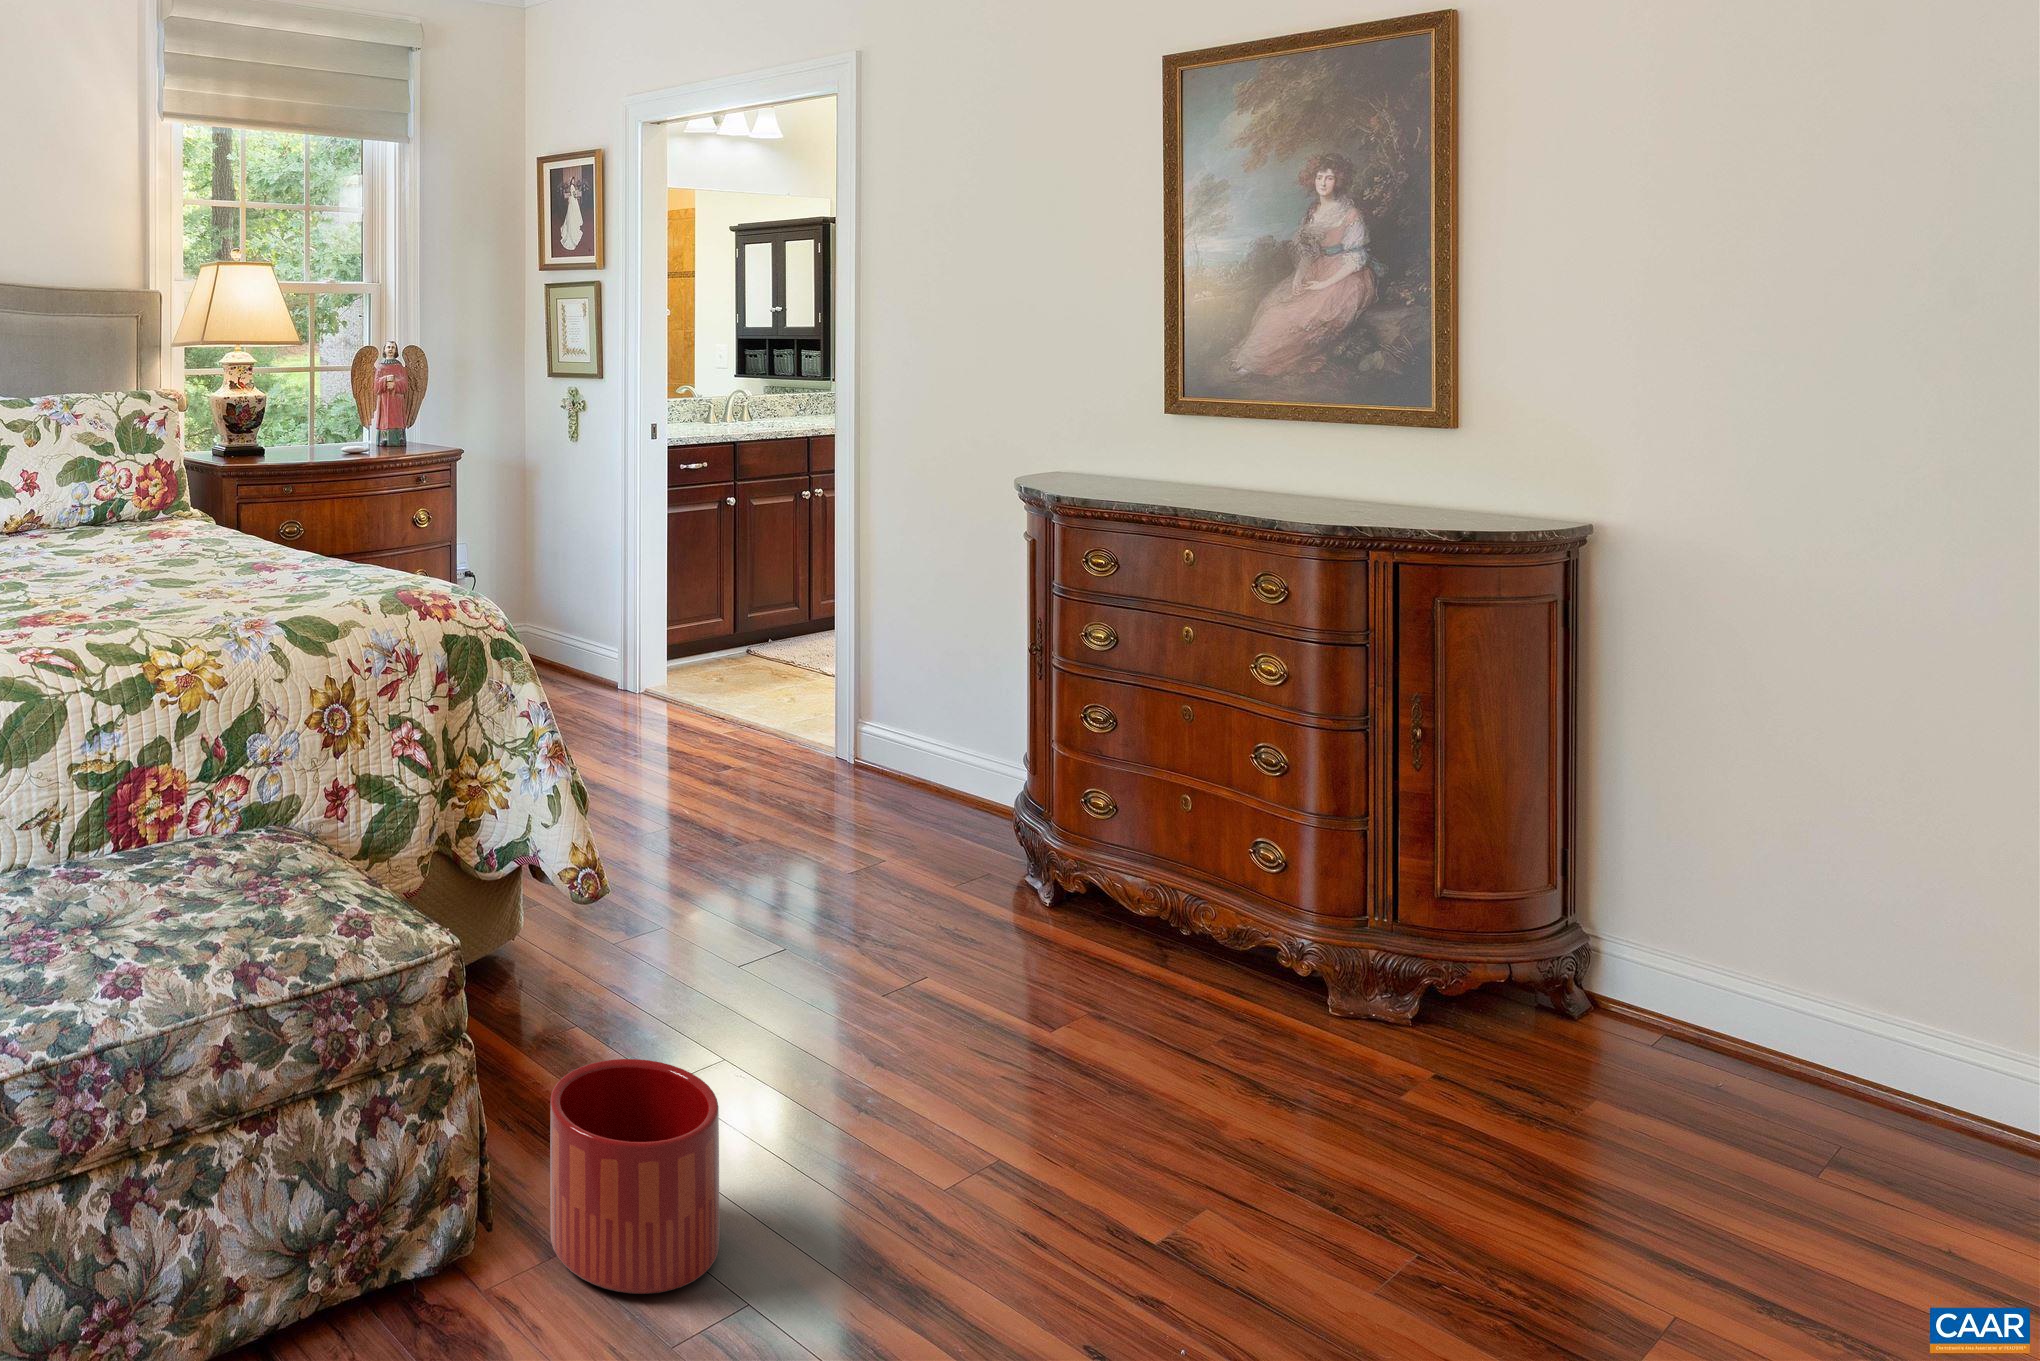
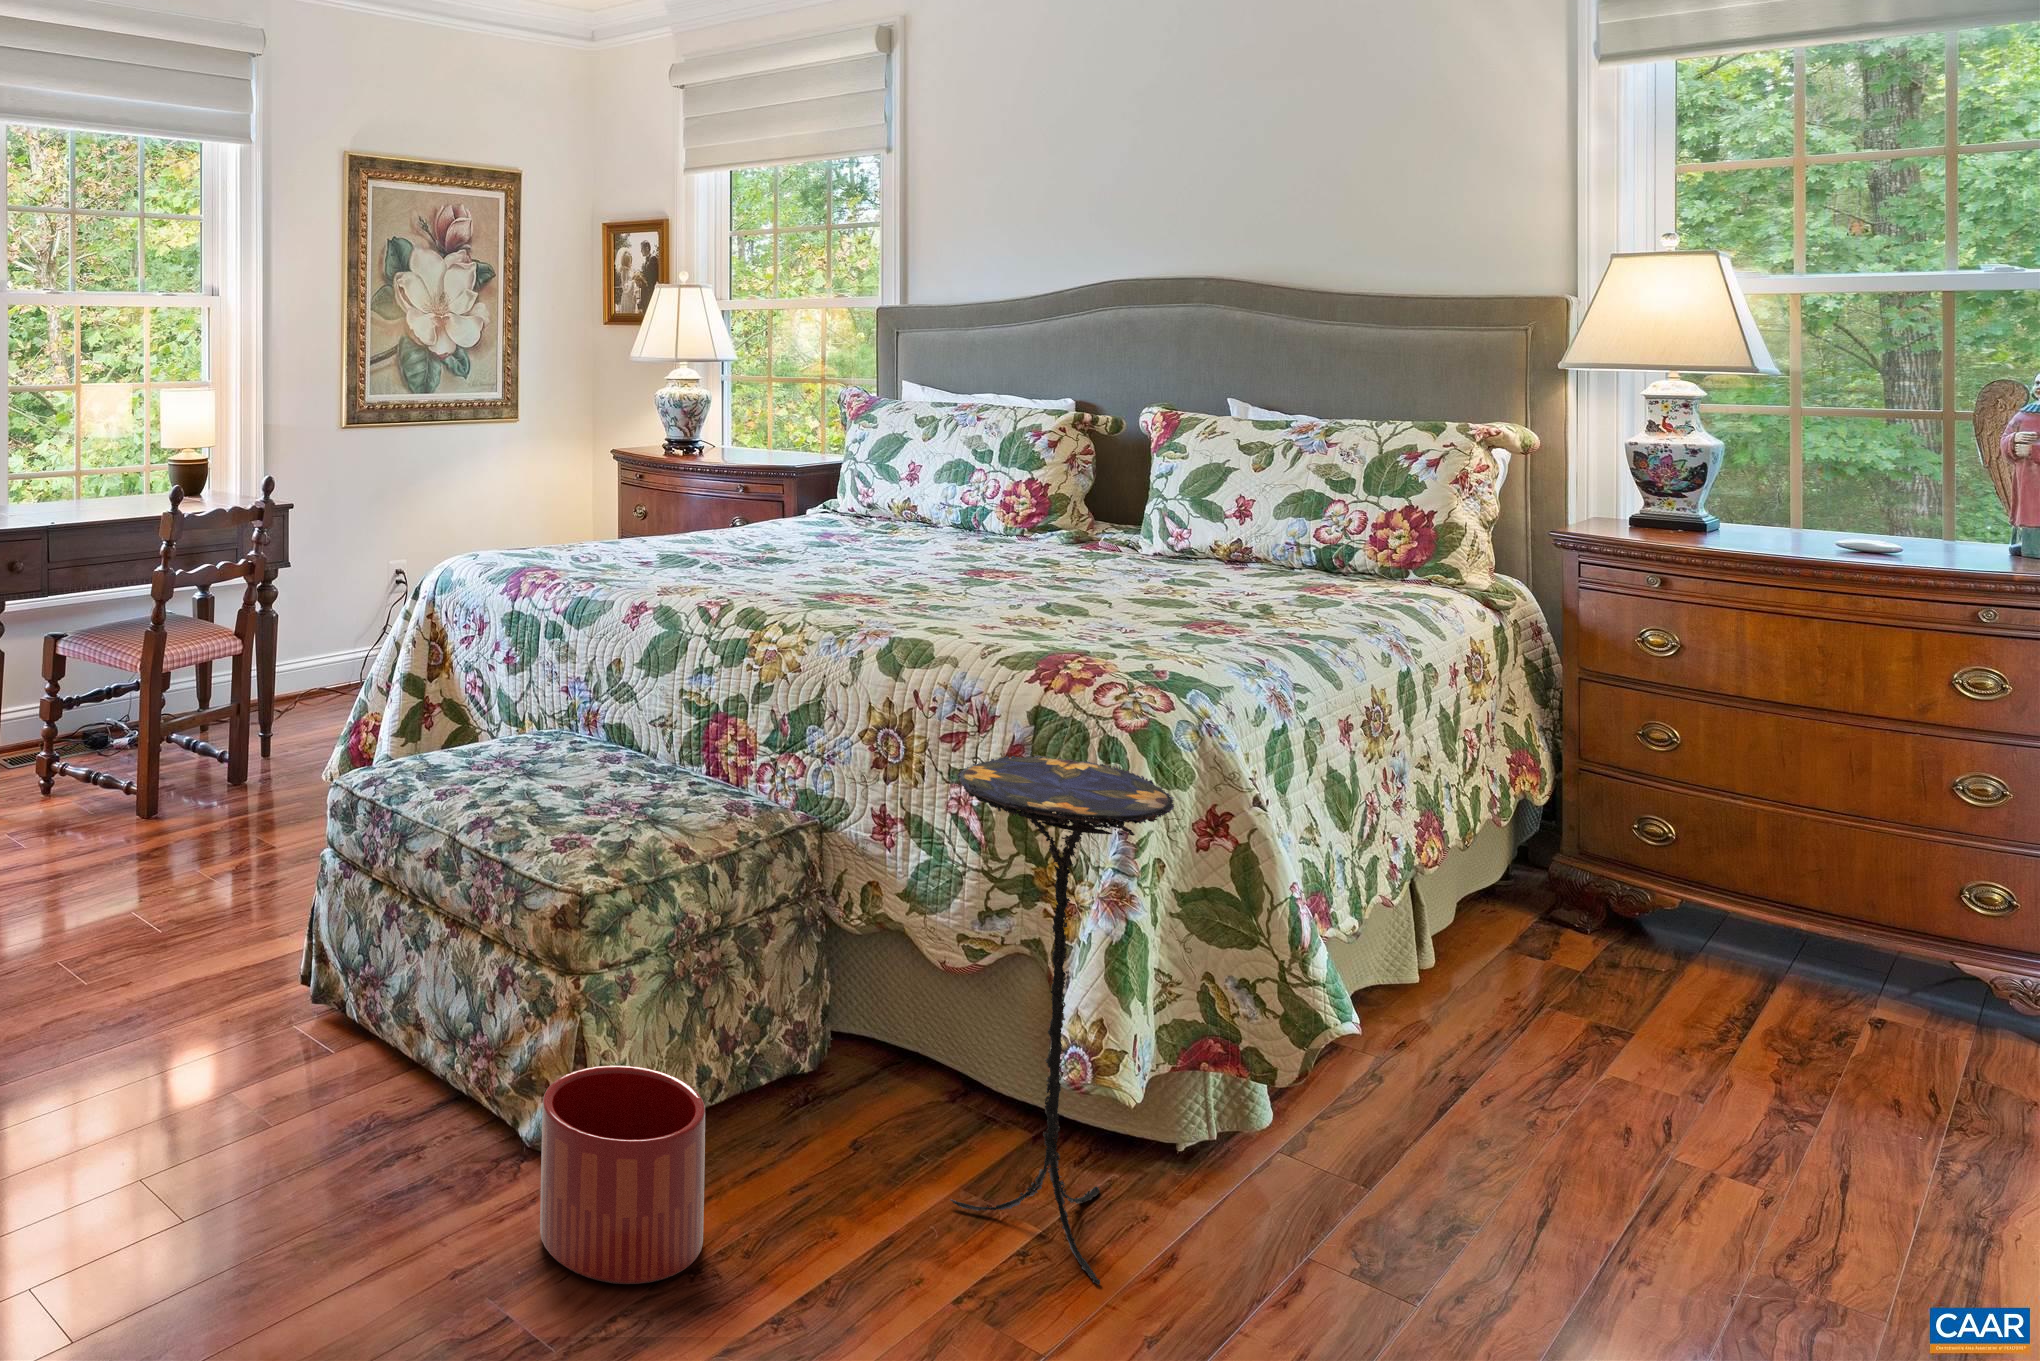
side table: none [530,651,694,1057] -> present [950,756,1174,1285]

